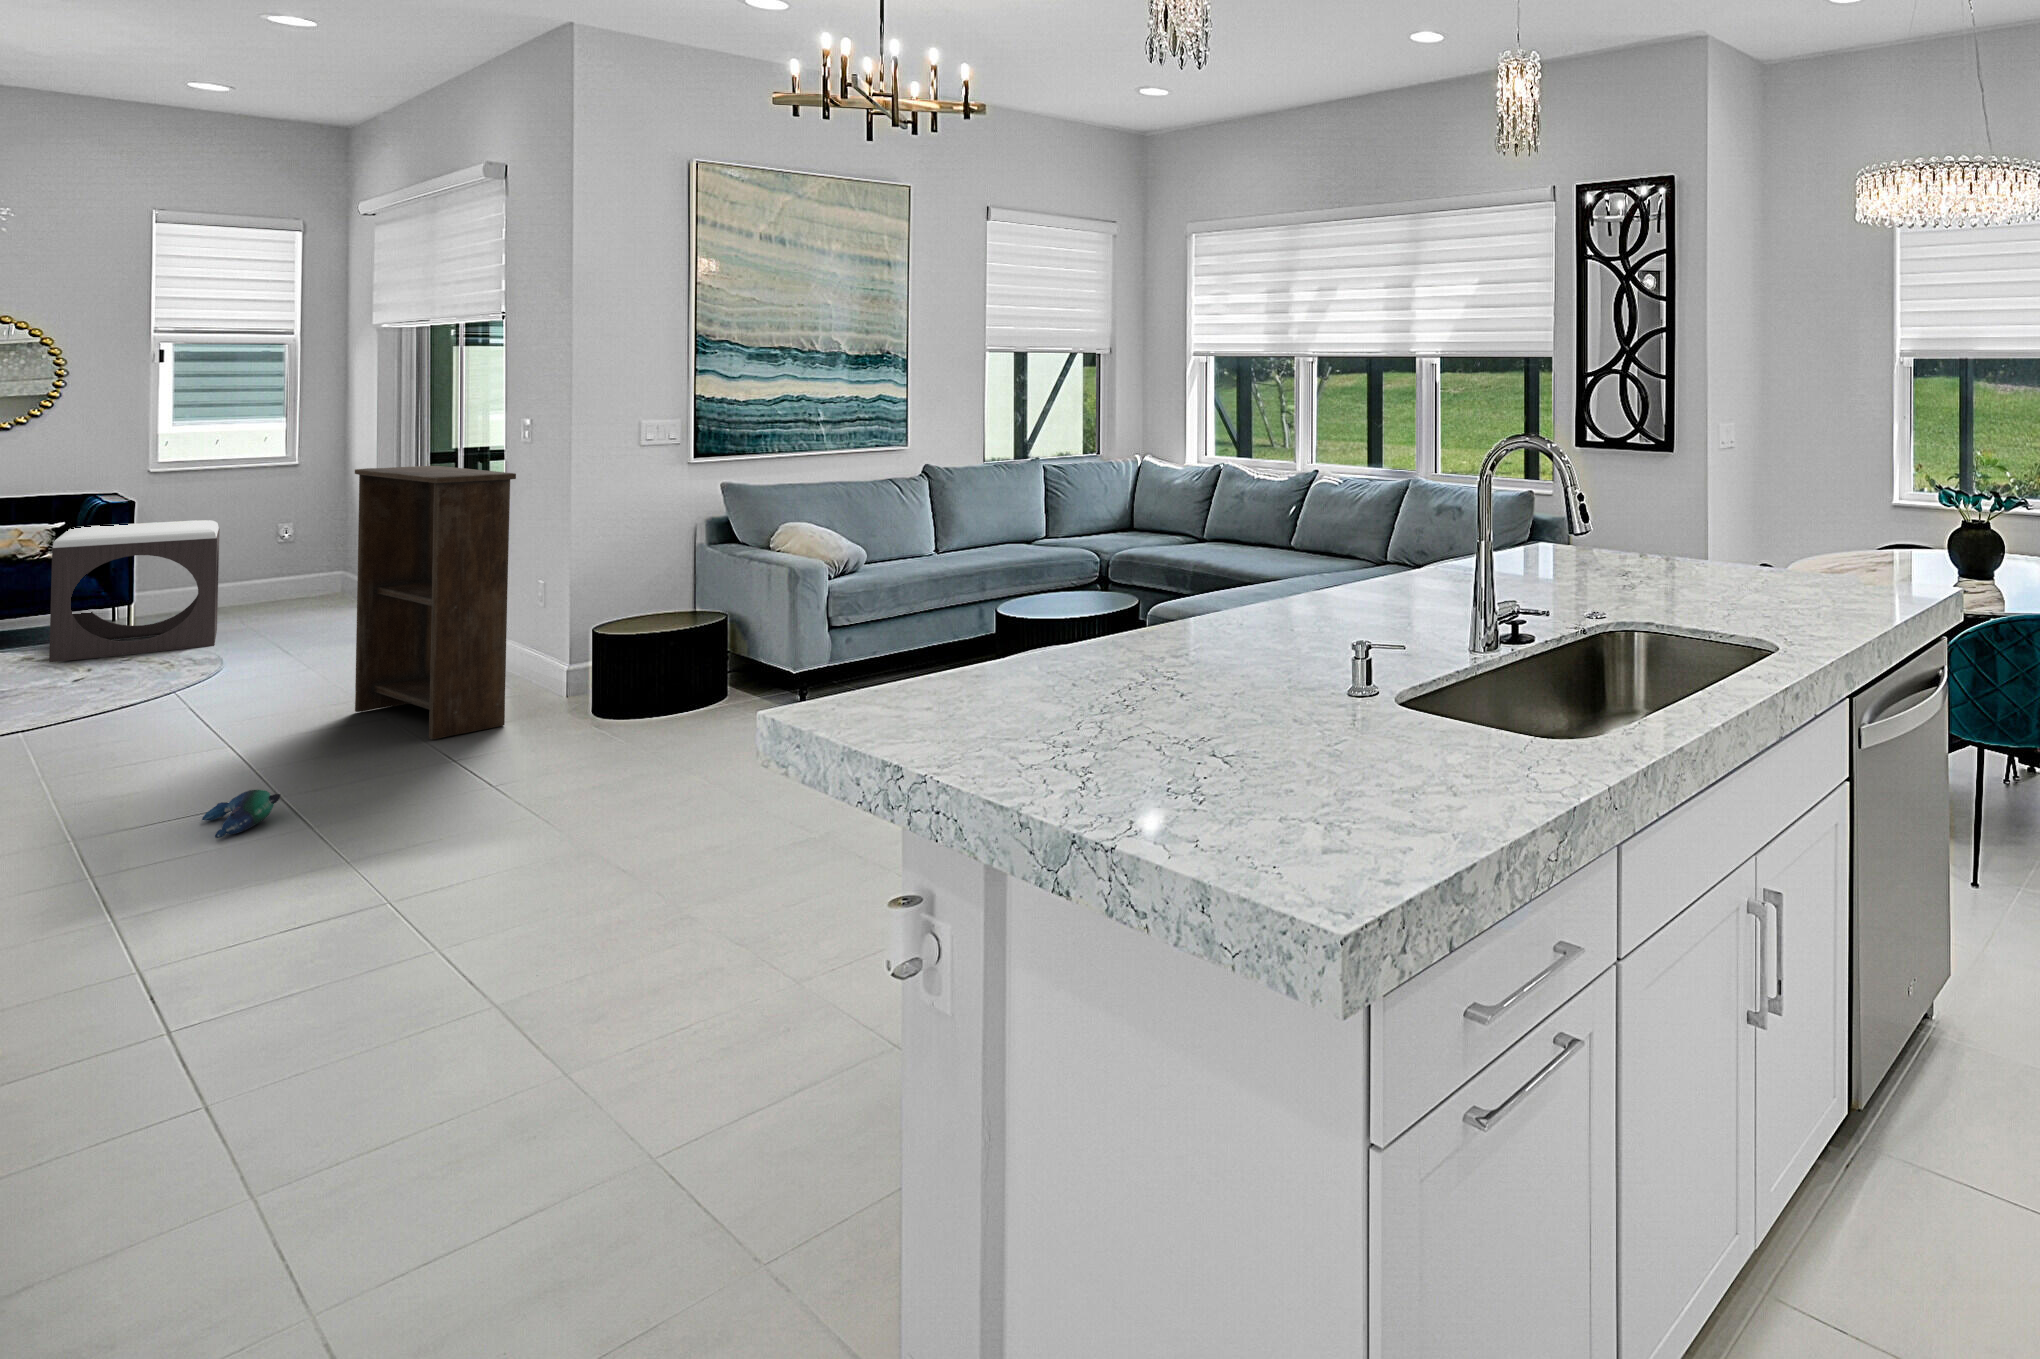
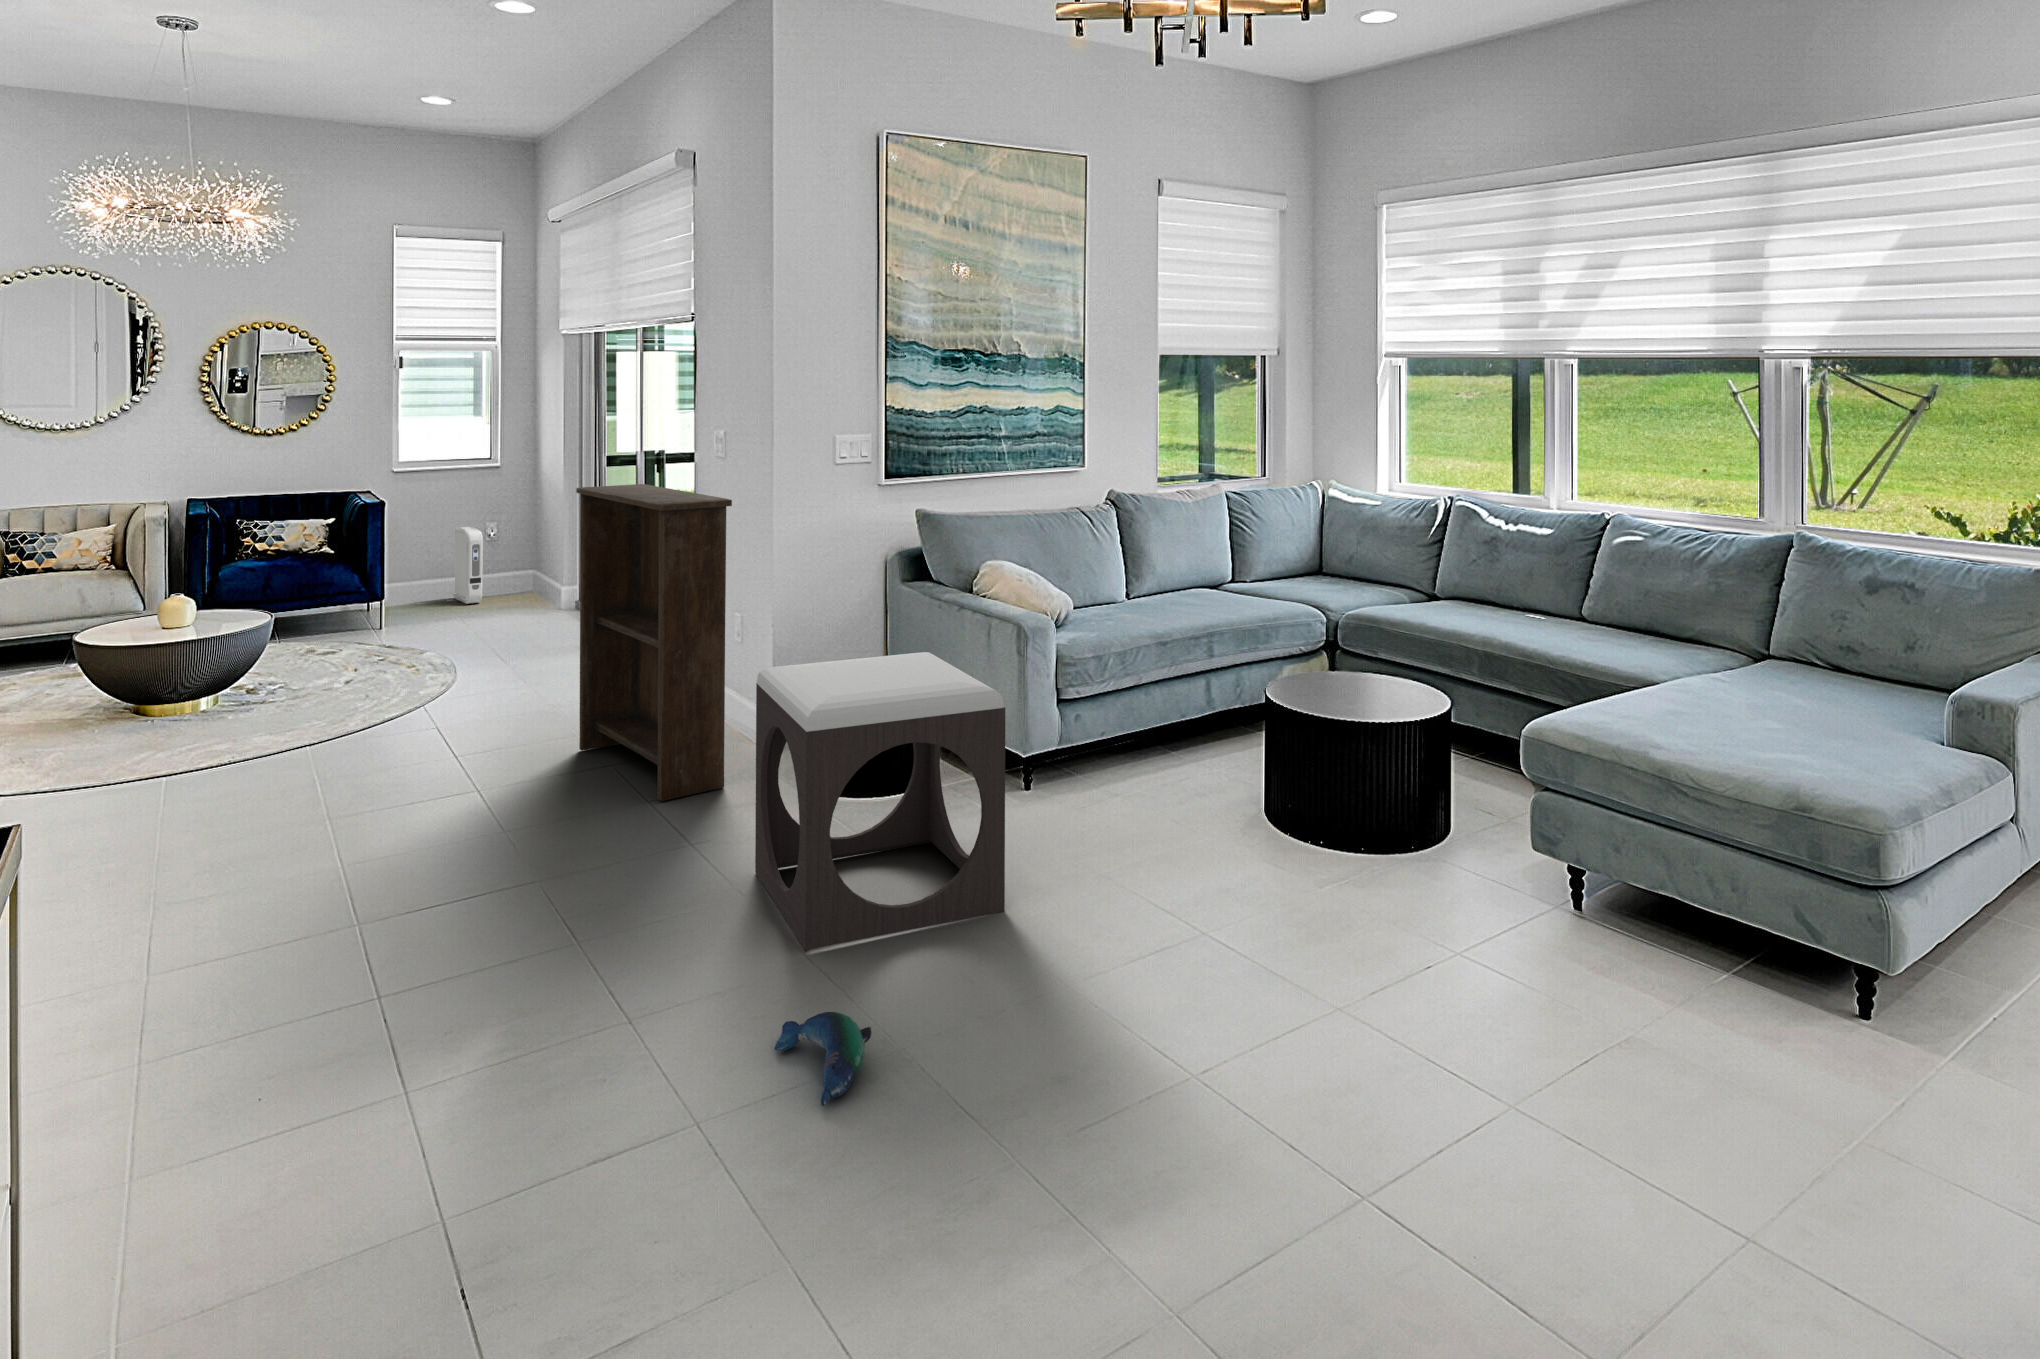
footstool: present [49,520,220,662] -> present [755,652,1005,950]
air purifier: none [232,528,273,608] -> present [453,527,483,604]
plush toy: present [202,790,281,838] -> present [774,1012,871,1106]

